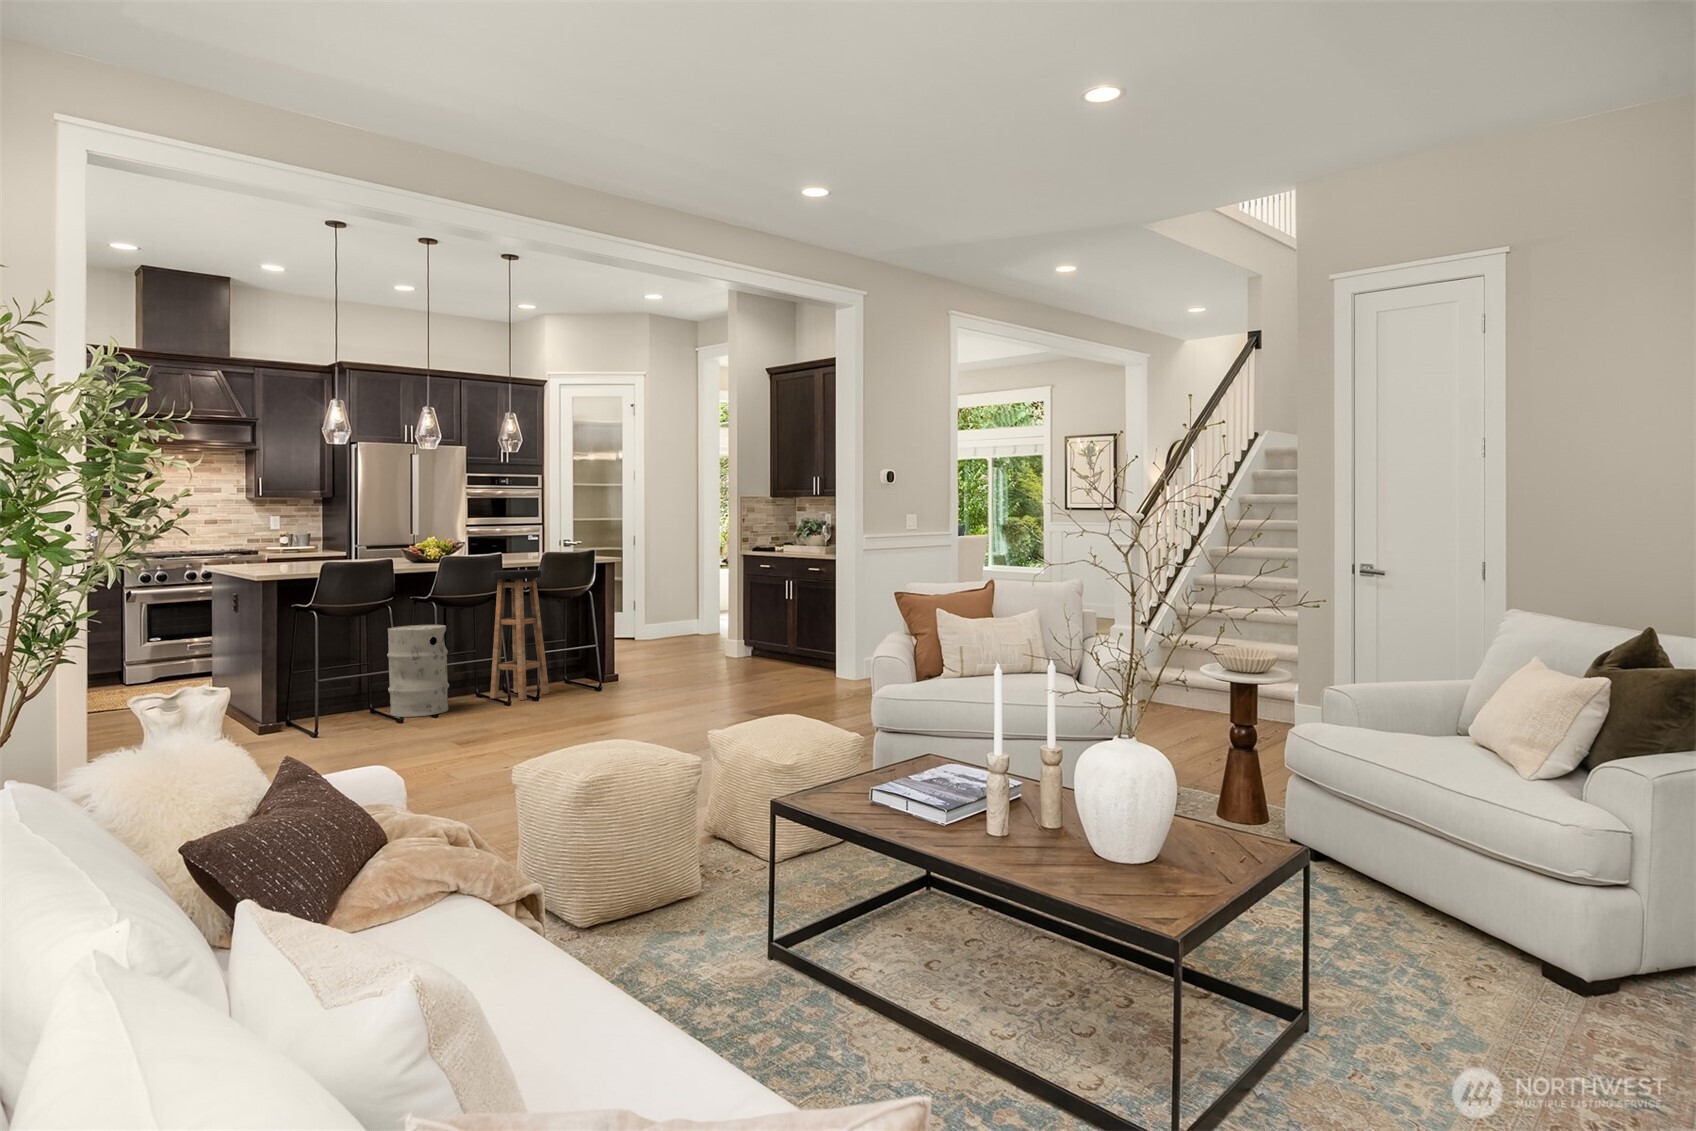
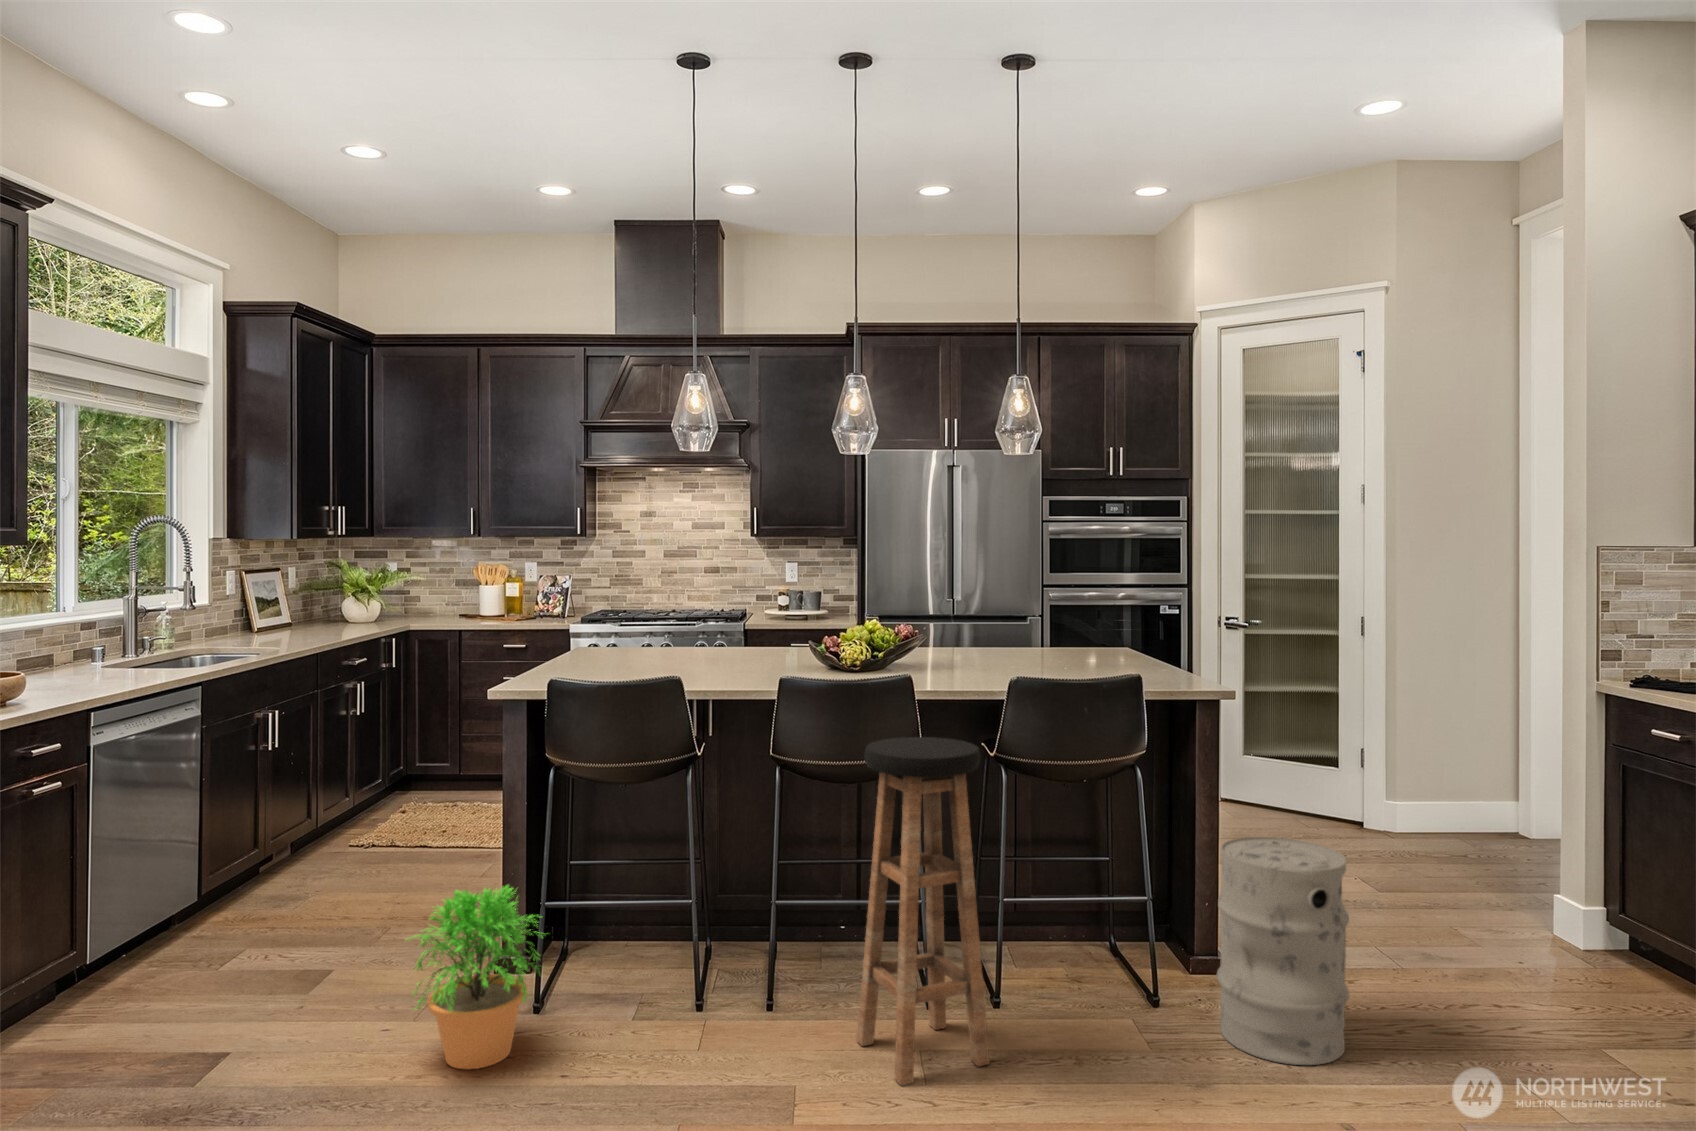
trash can: present [387,625,449,717] -> present [1217,837,1349,1065]
potted plant: none [282,642,358,727] -> present [412,885,542,1069]

